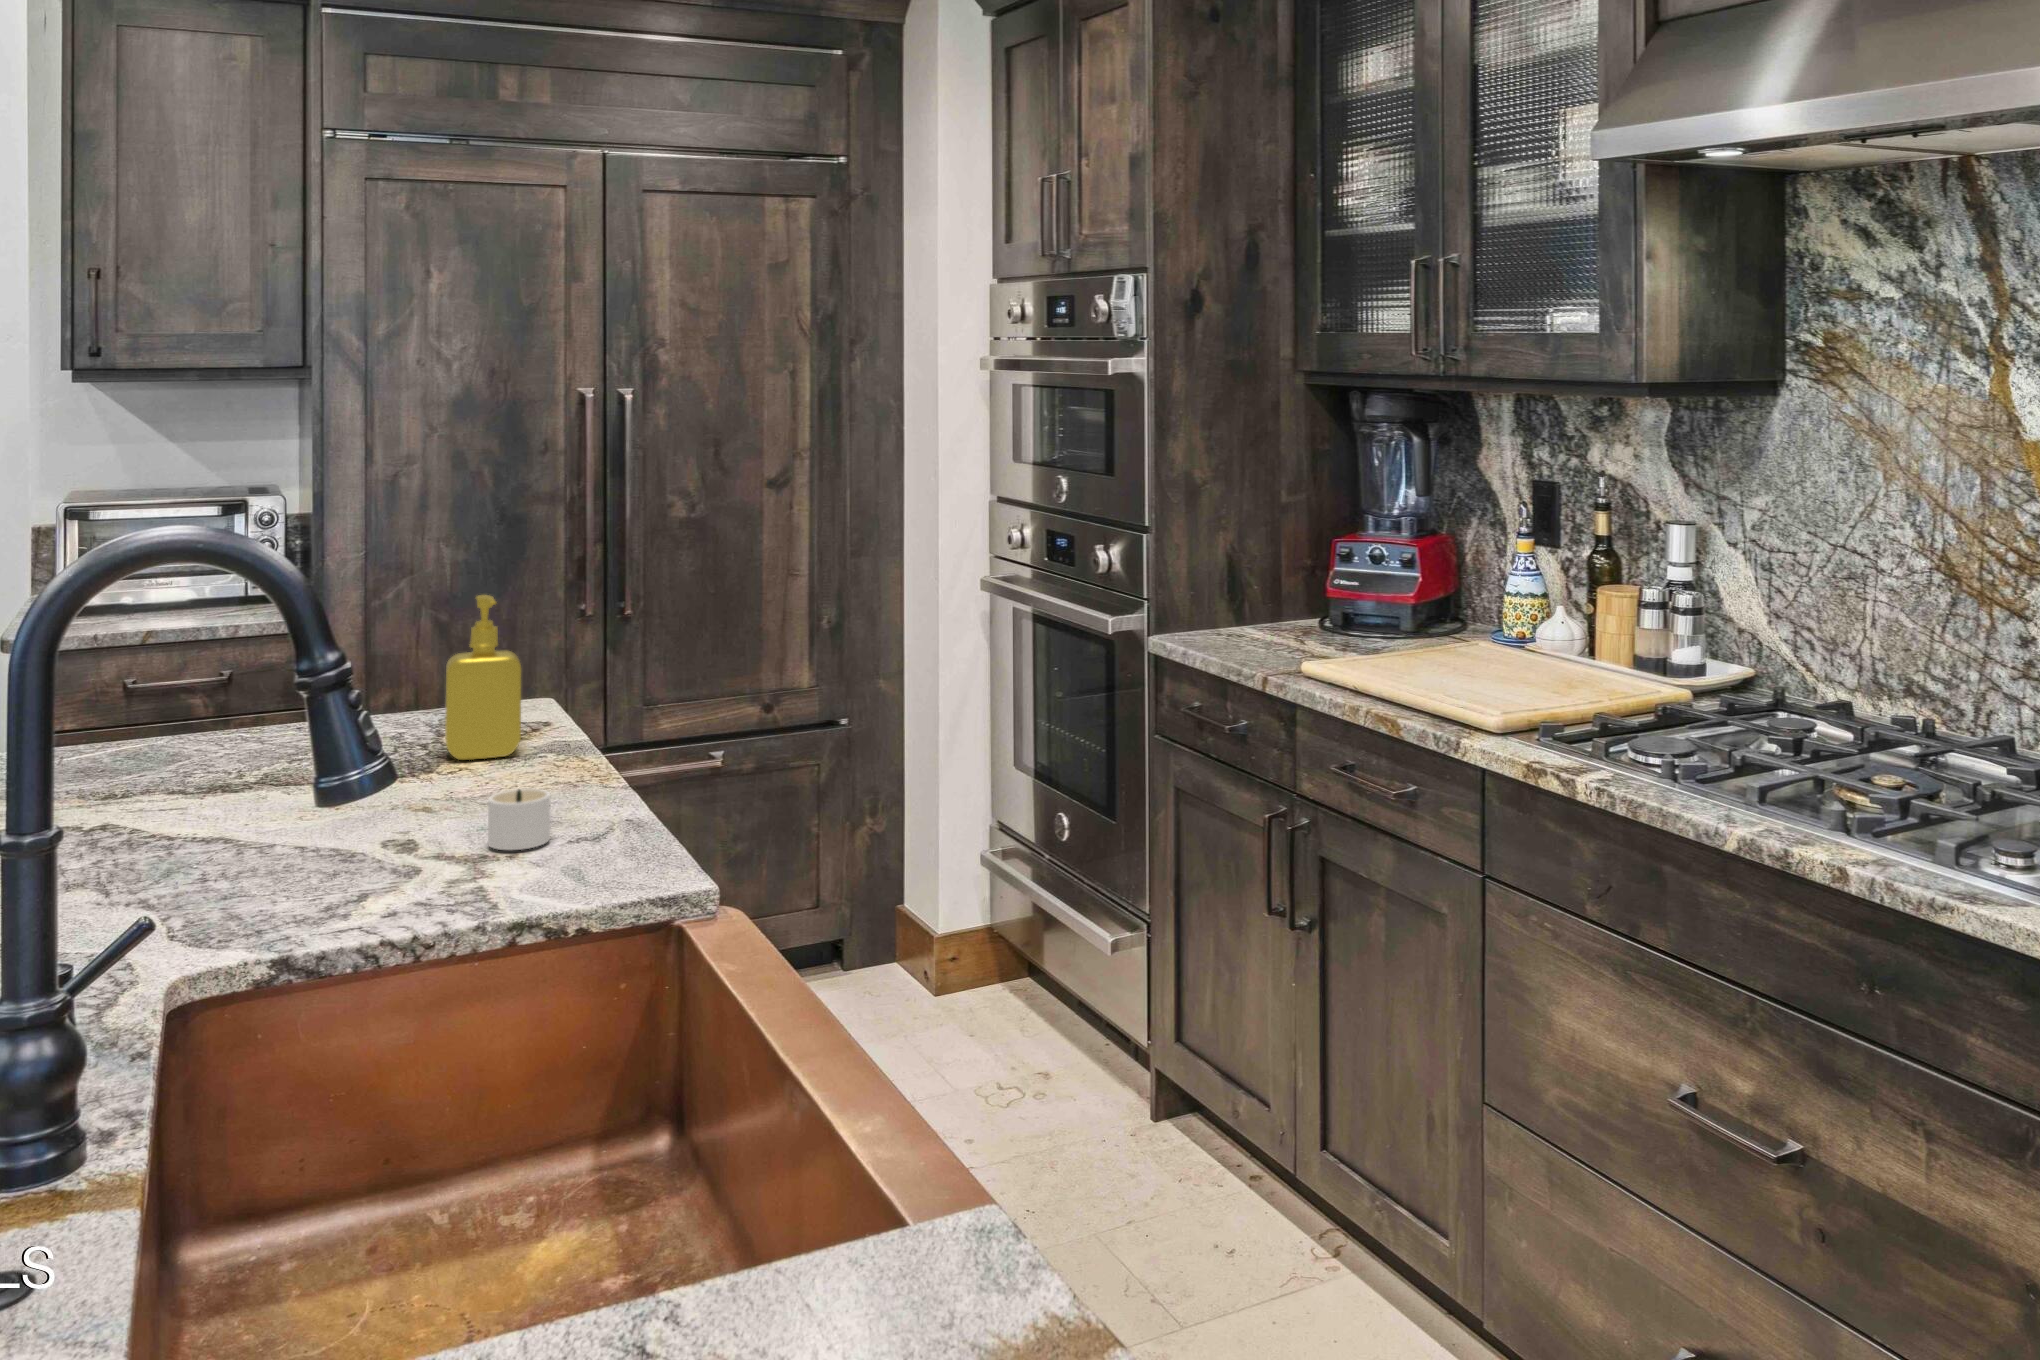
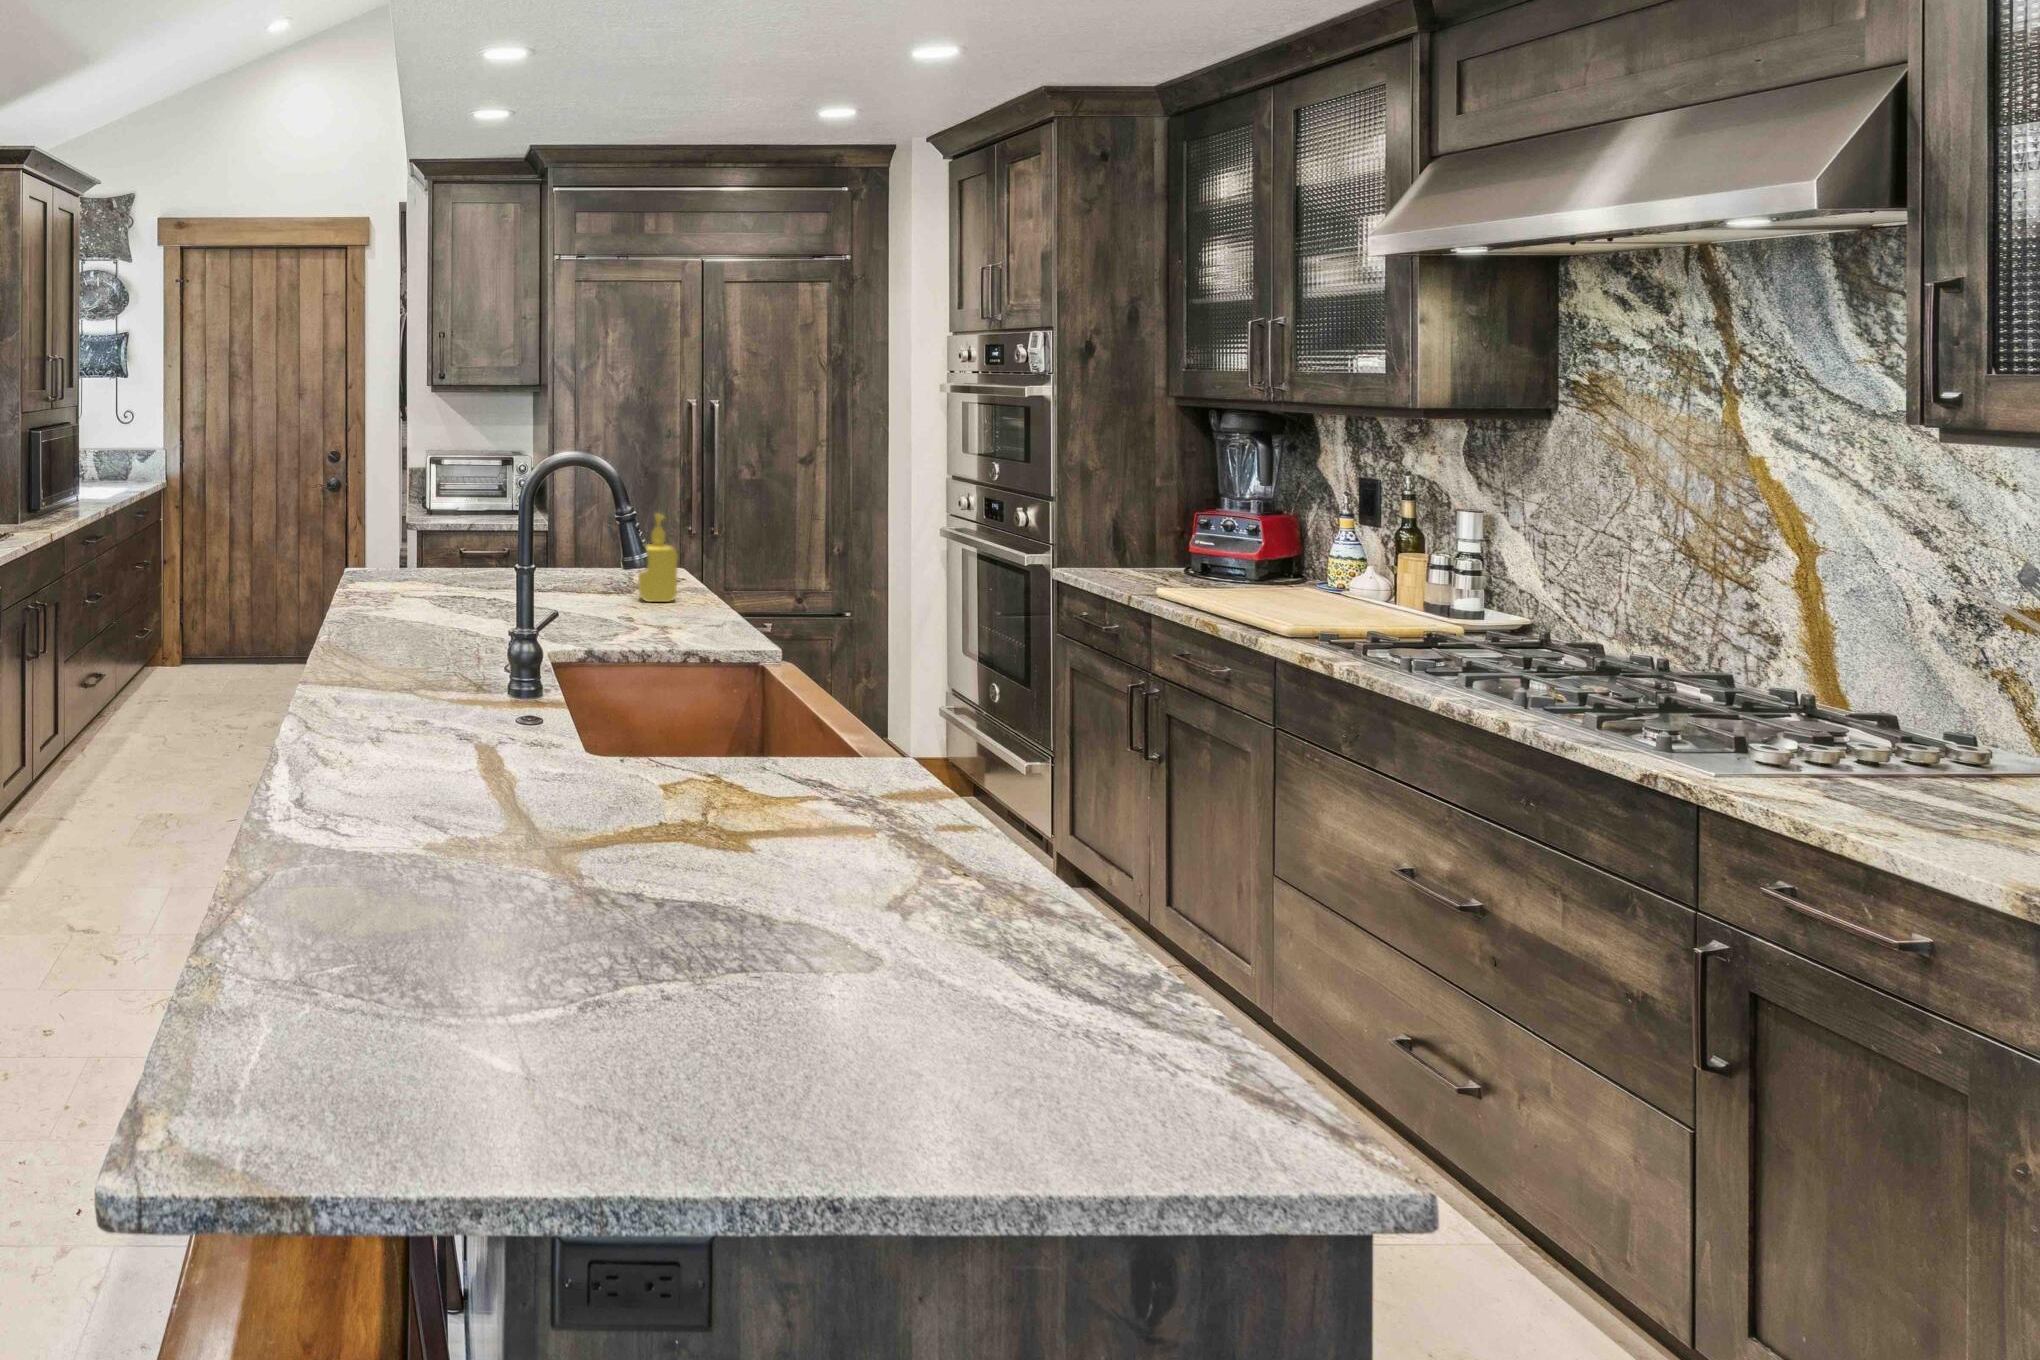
candle: present [488,789,550,850] -> none [672,611,715,643]

